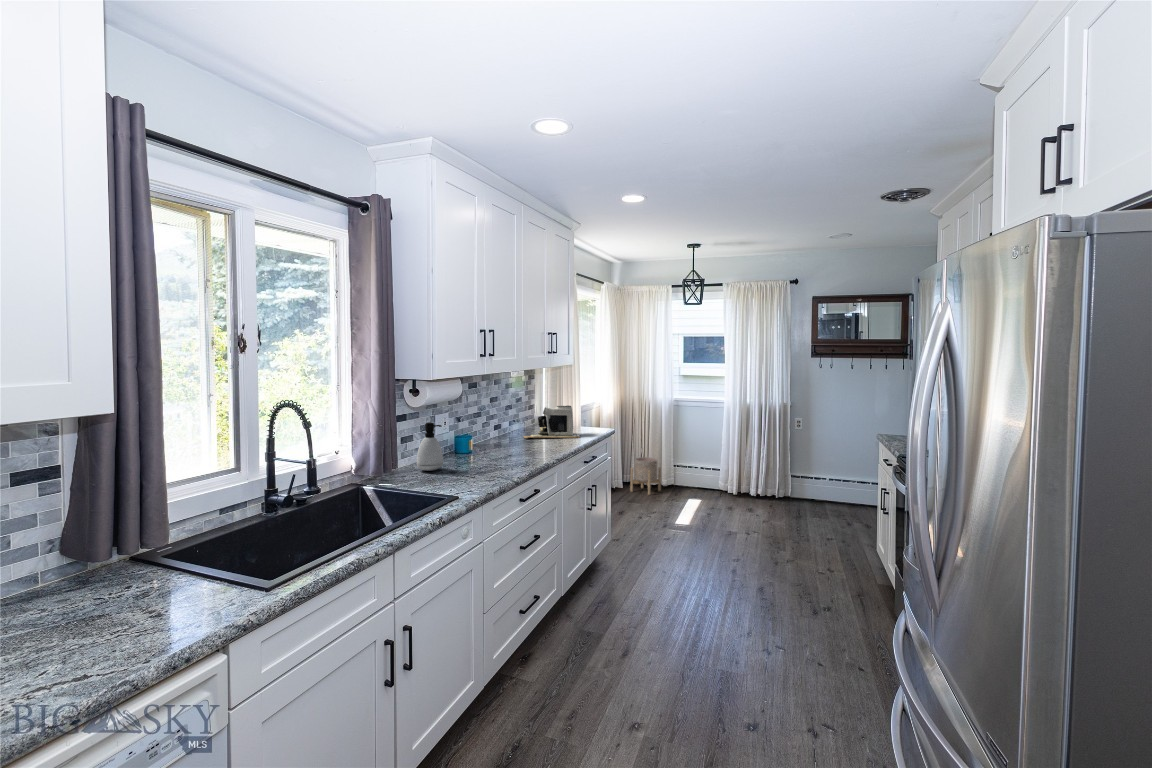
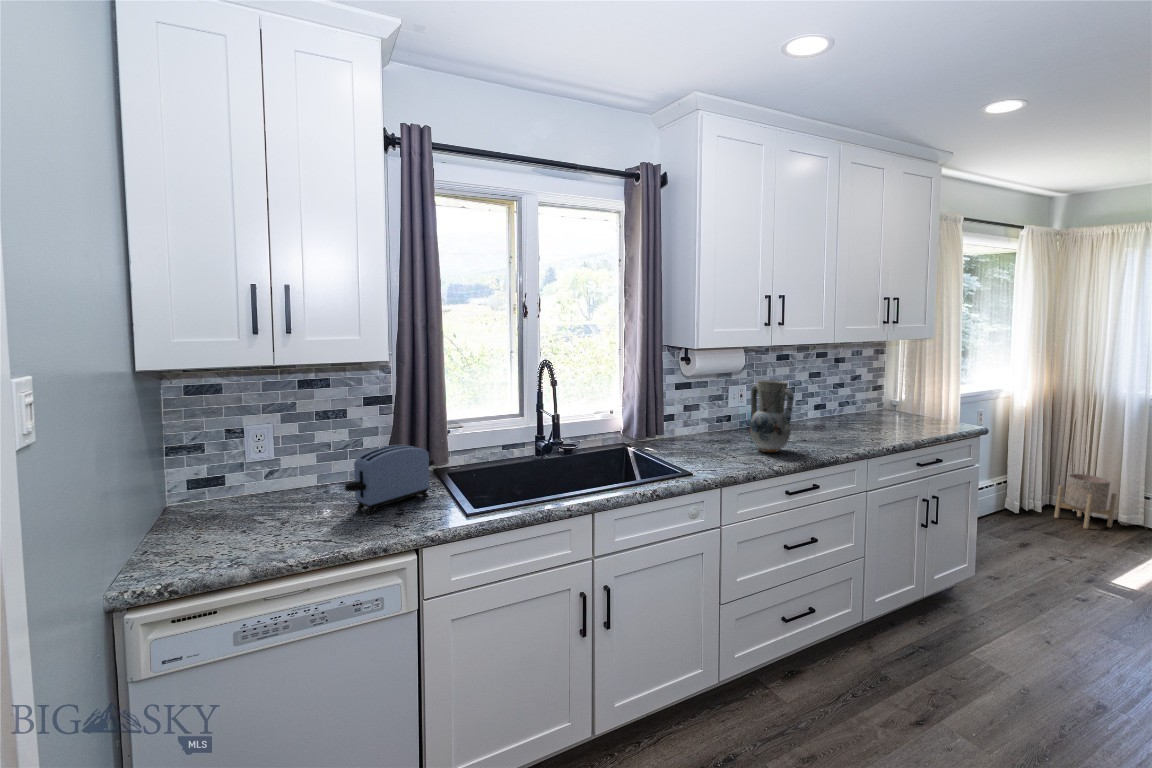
vase: none [471,403,513,469] -> present [749,380,794,452]
coffee maker: present [524,405,579,439] -> none [845,391,923,433]
soap dispenser: present [417,422,443,471] -> none [690,394,717,443]
toaster: none [70,524,178,630] -> present [345,445,435,514]

